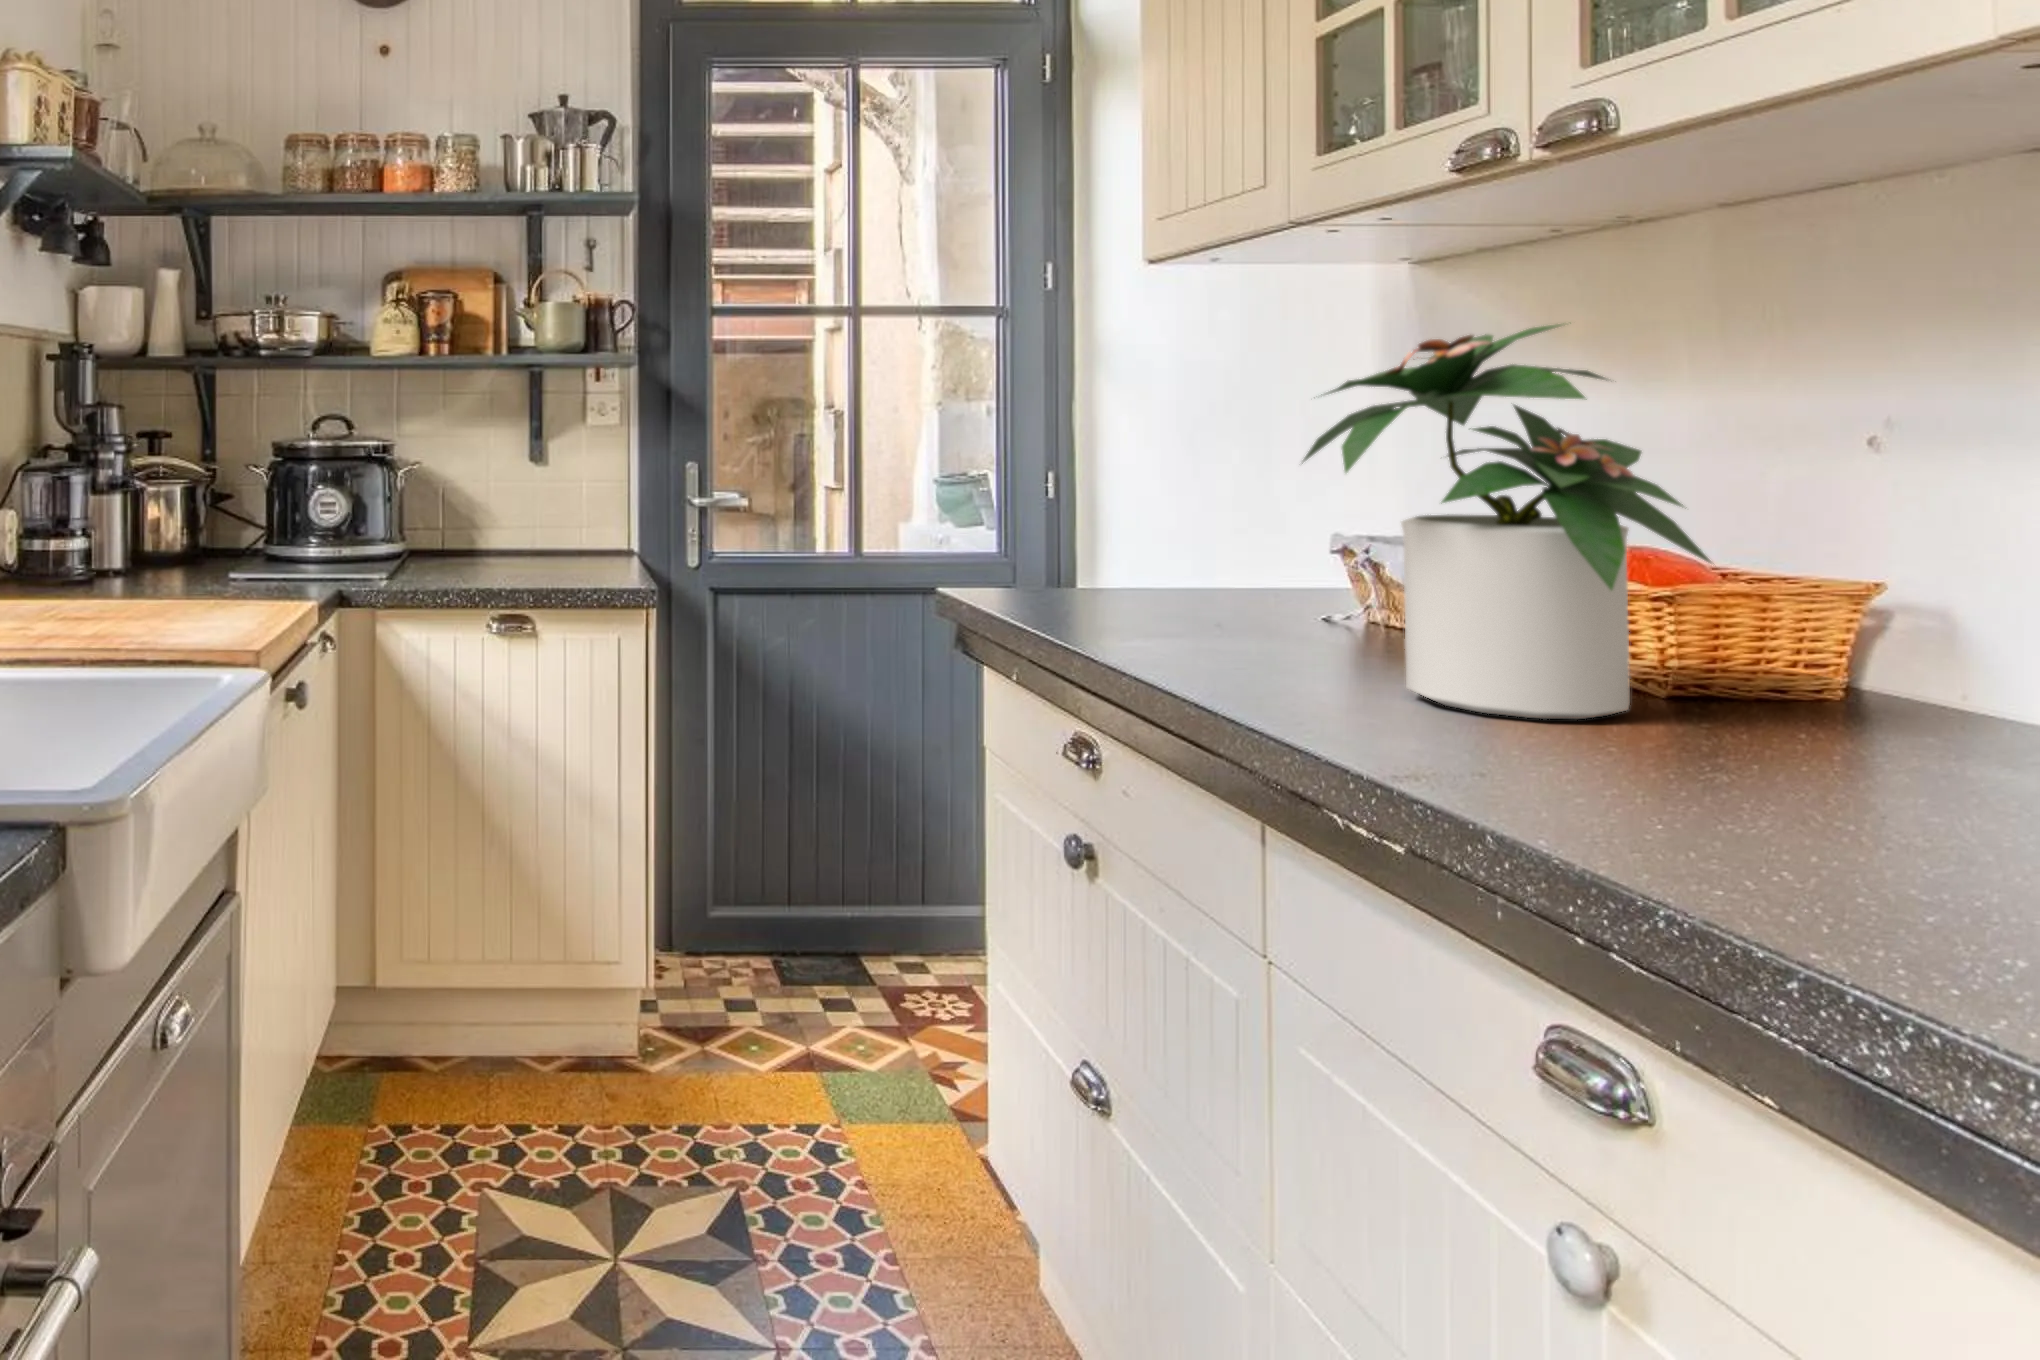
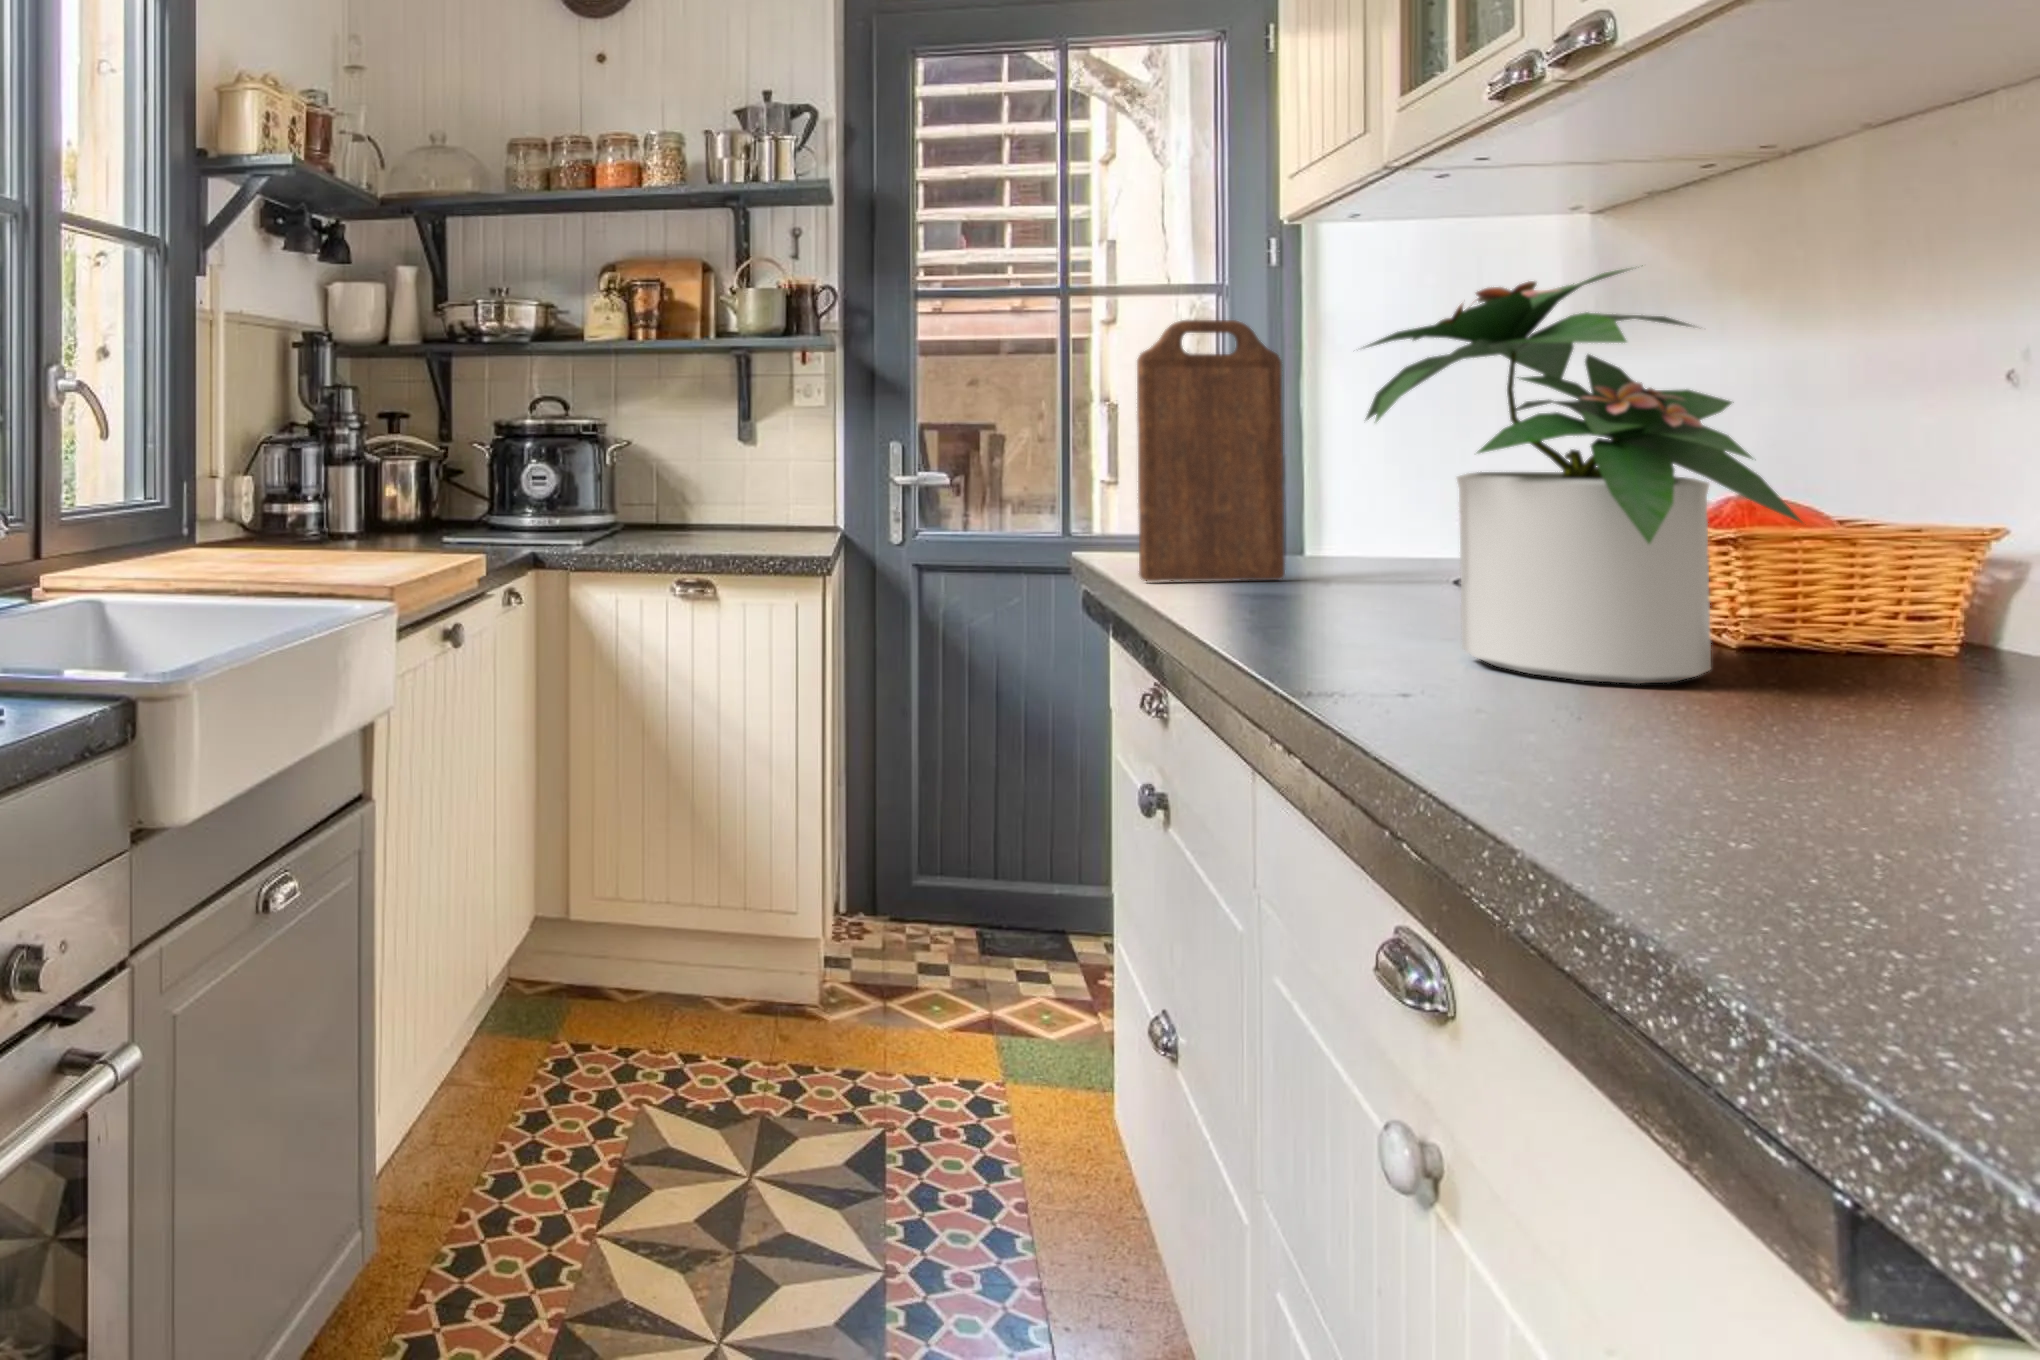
cutting board: none [1017,352,1146,615] -> present [1137,320,1285,582]

